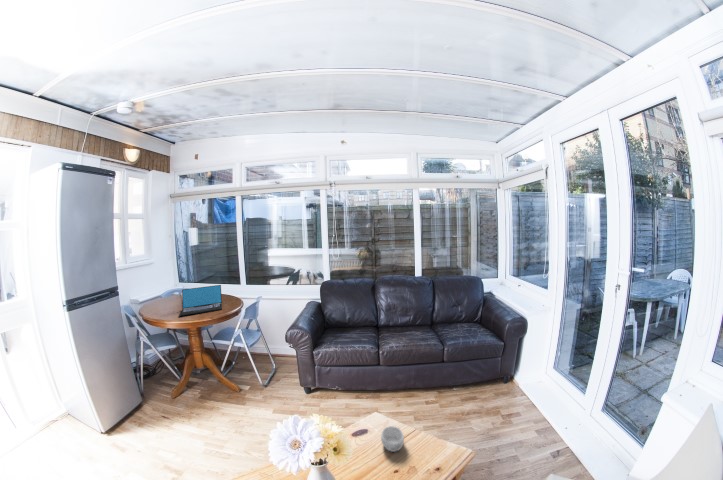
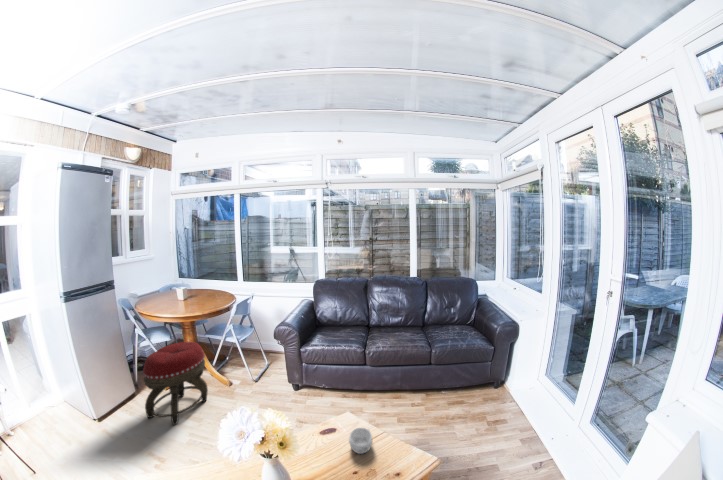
laptop: present [180,285,222,316] -> none [172,281,215,310]
footstool: none [154,348,219,435] -> present [143,342,208,425]

